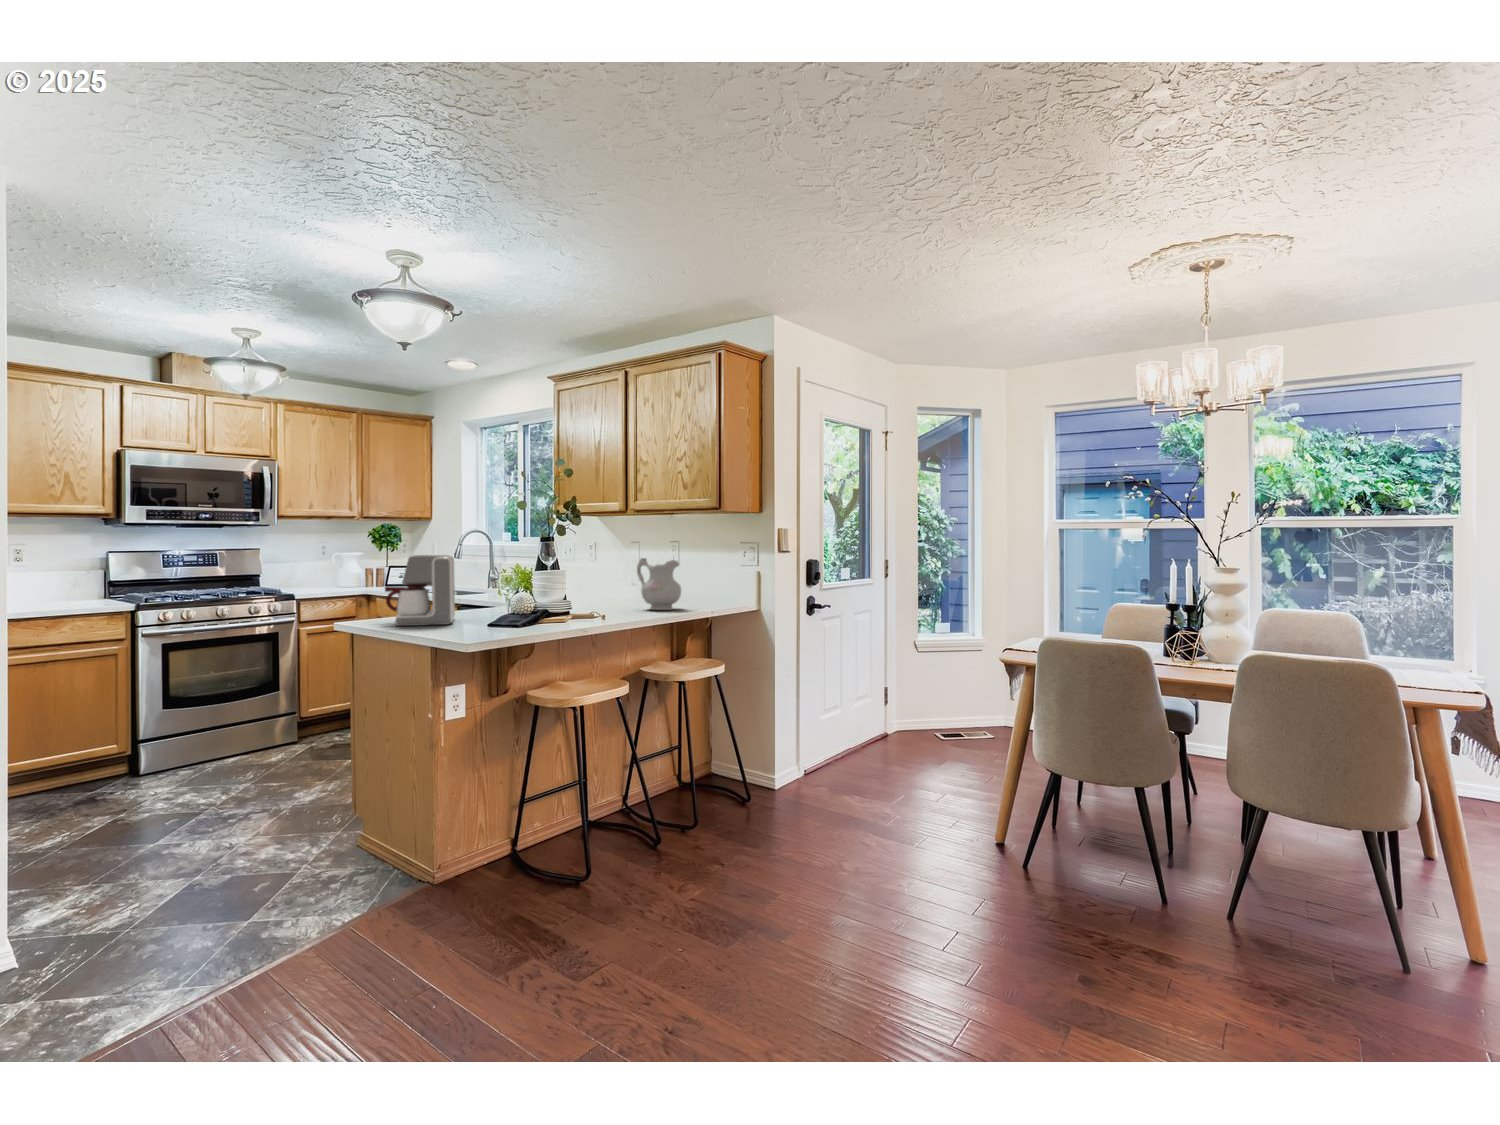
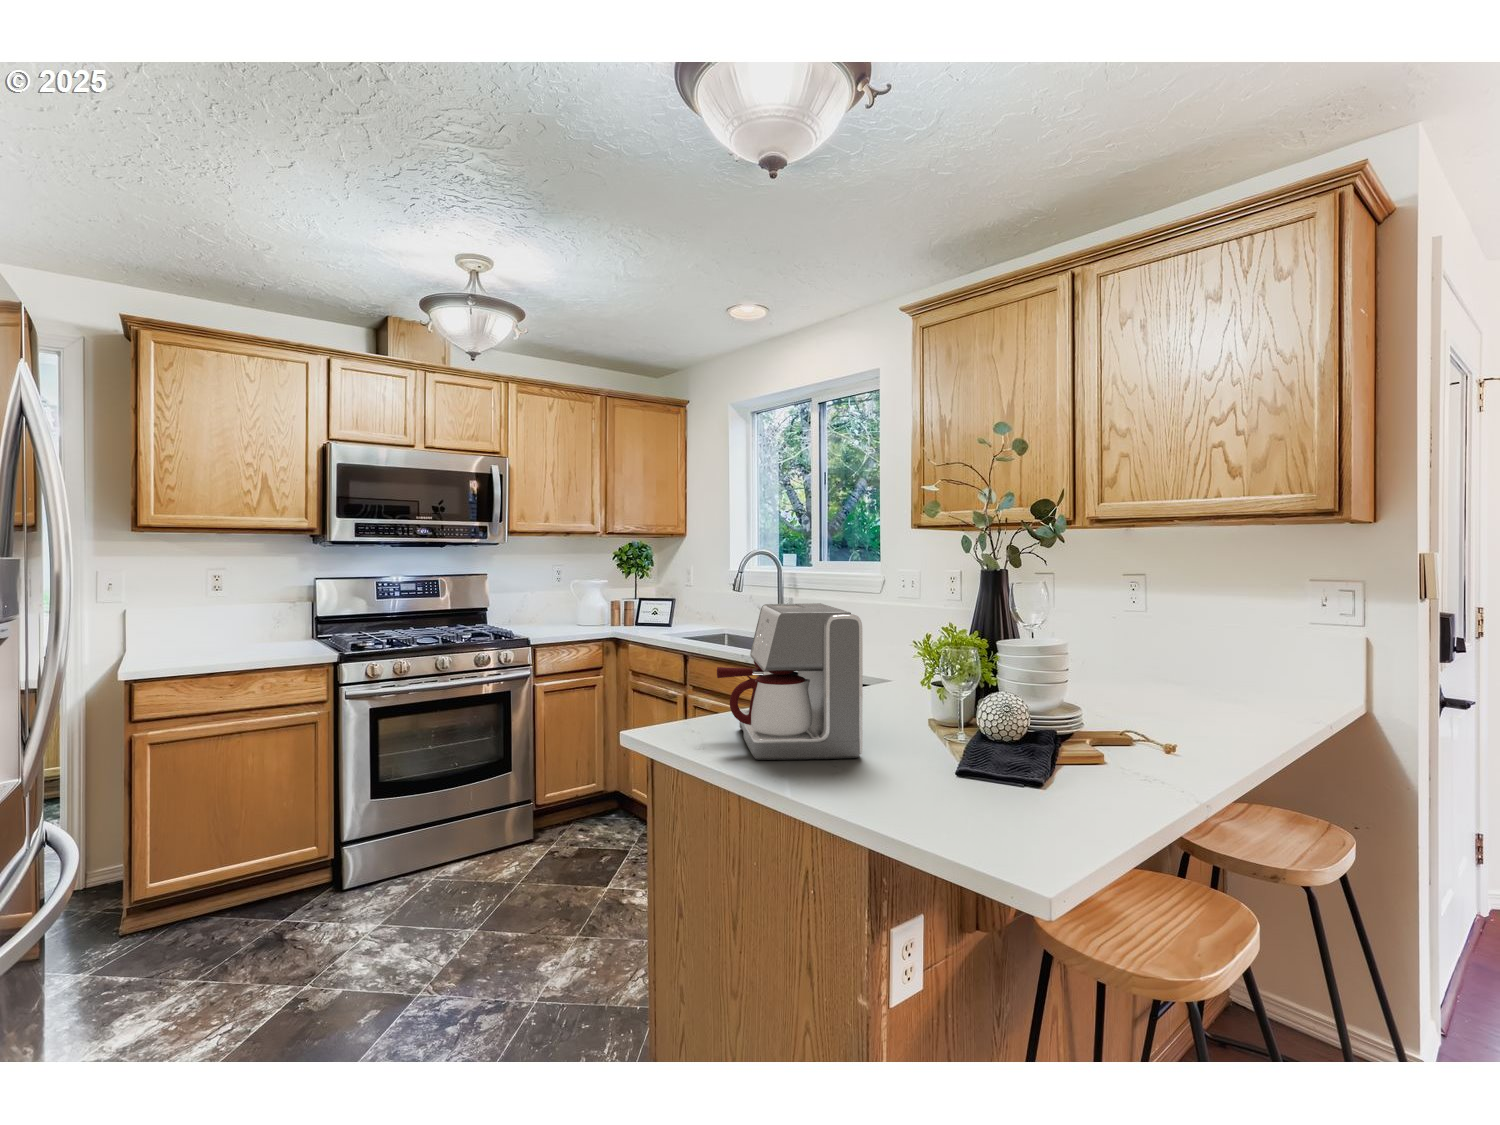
ceramic pitcher: present [637,558,681,610] -> none [1123,605,1224,709]

